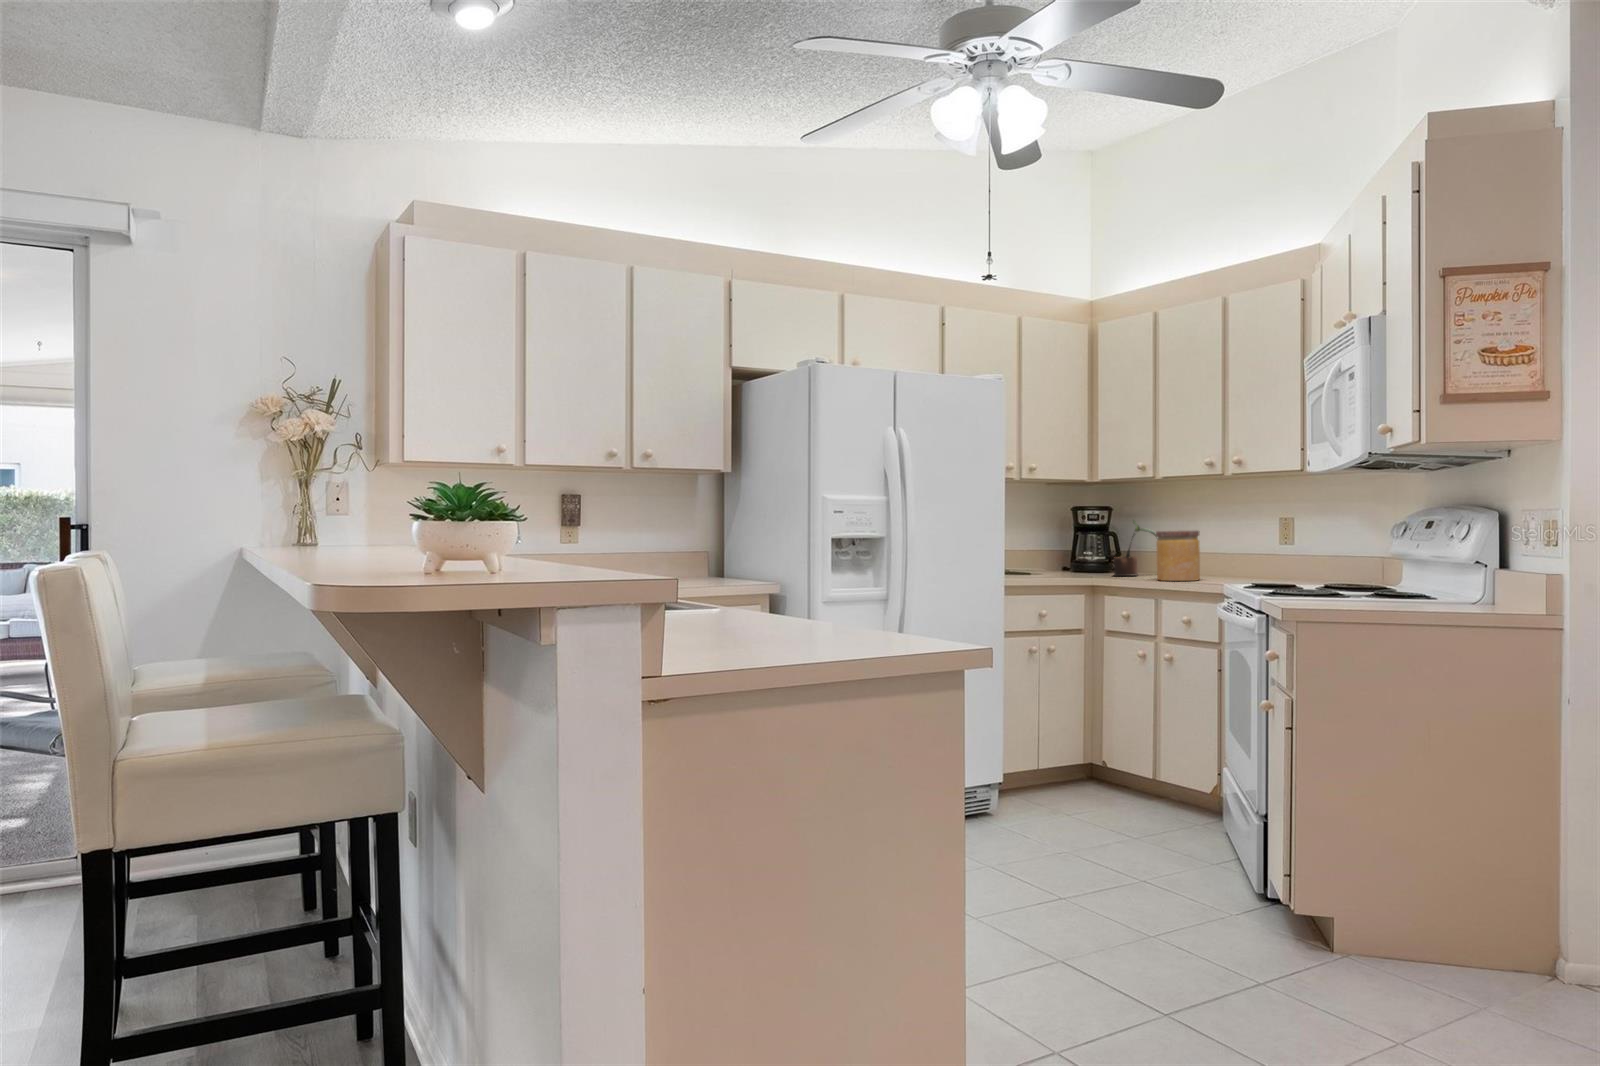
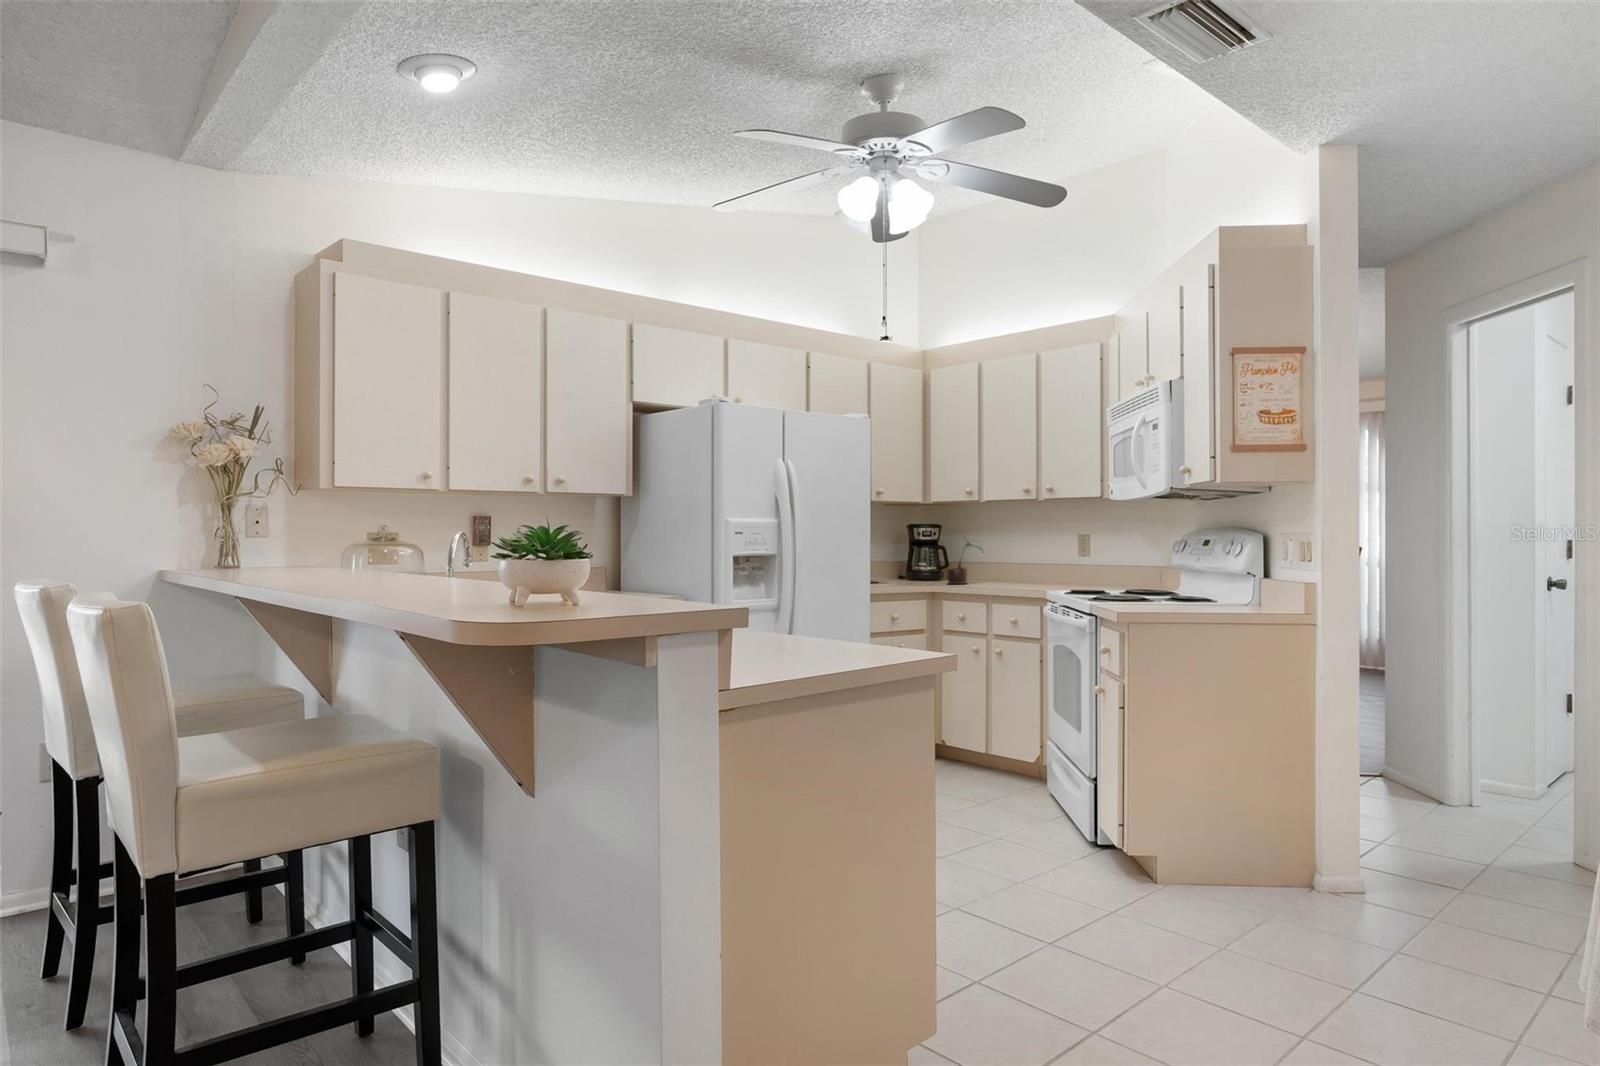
jar: present [1156,530,1200,581] -> none [987,546,1023,588]

